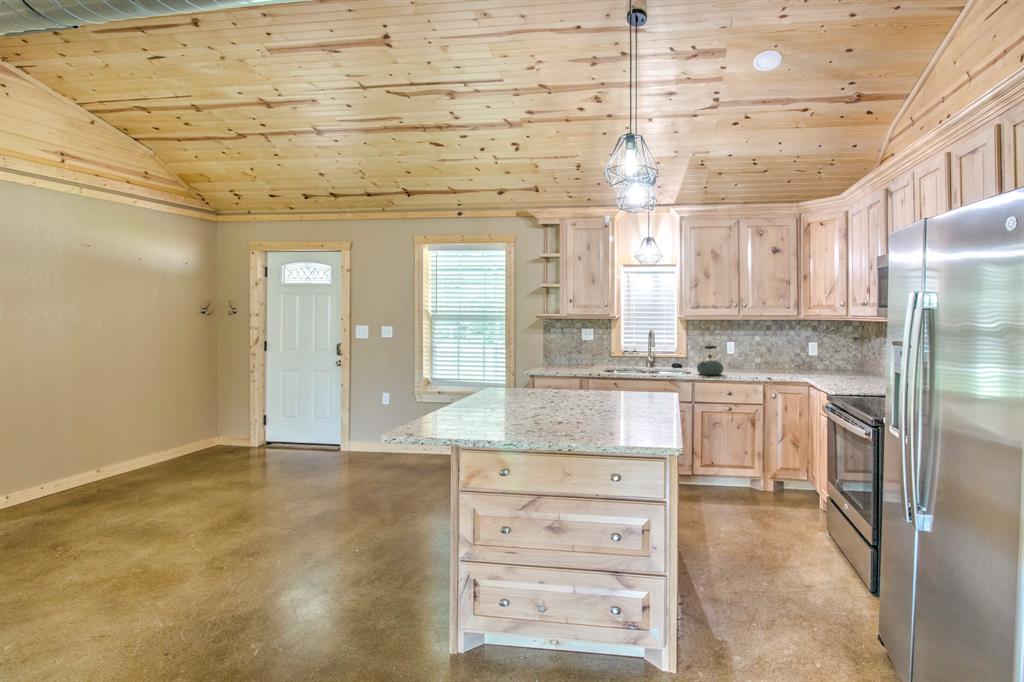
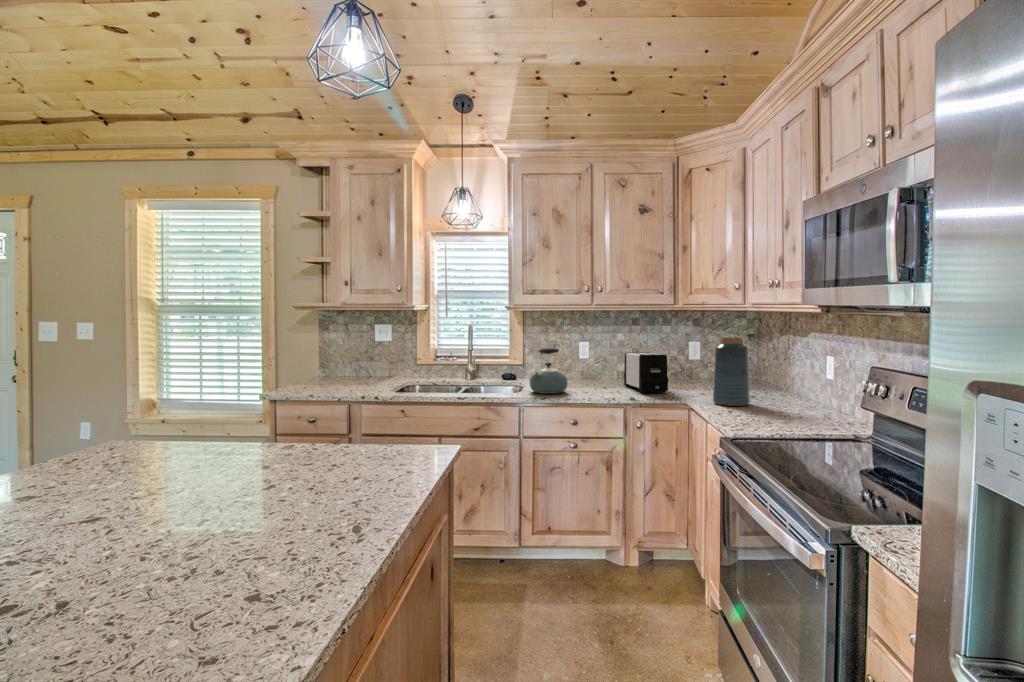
vase: none [828,339,854,383] -> present [713,337,750,406]
toaster: none [761,349,795,376] -> present [624,352,668,393]

